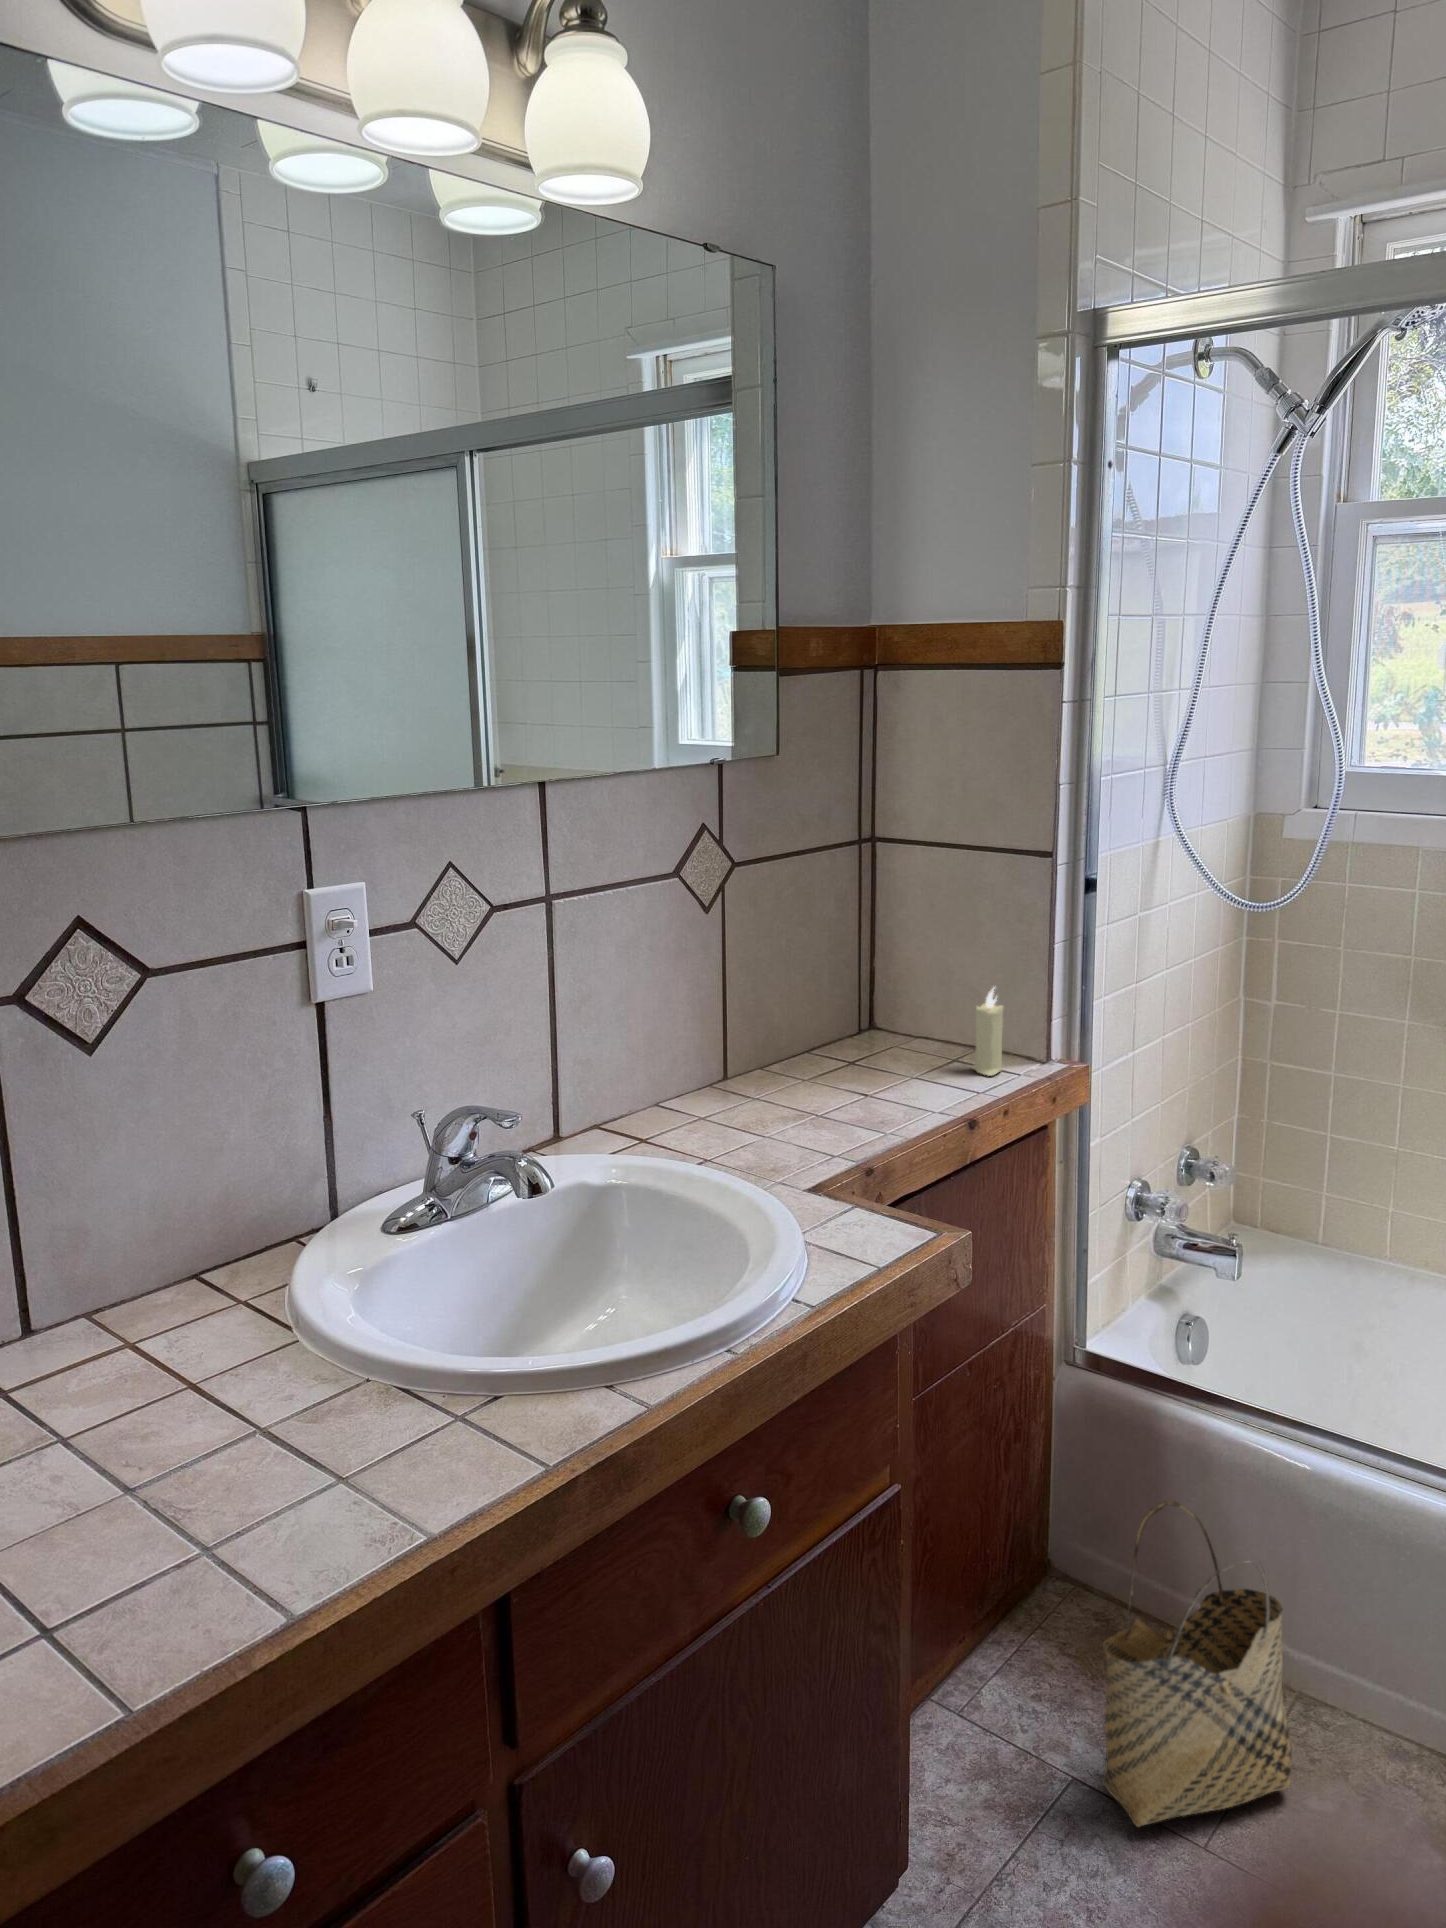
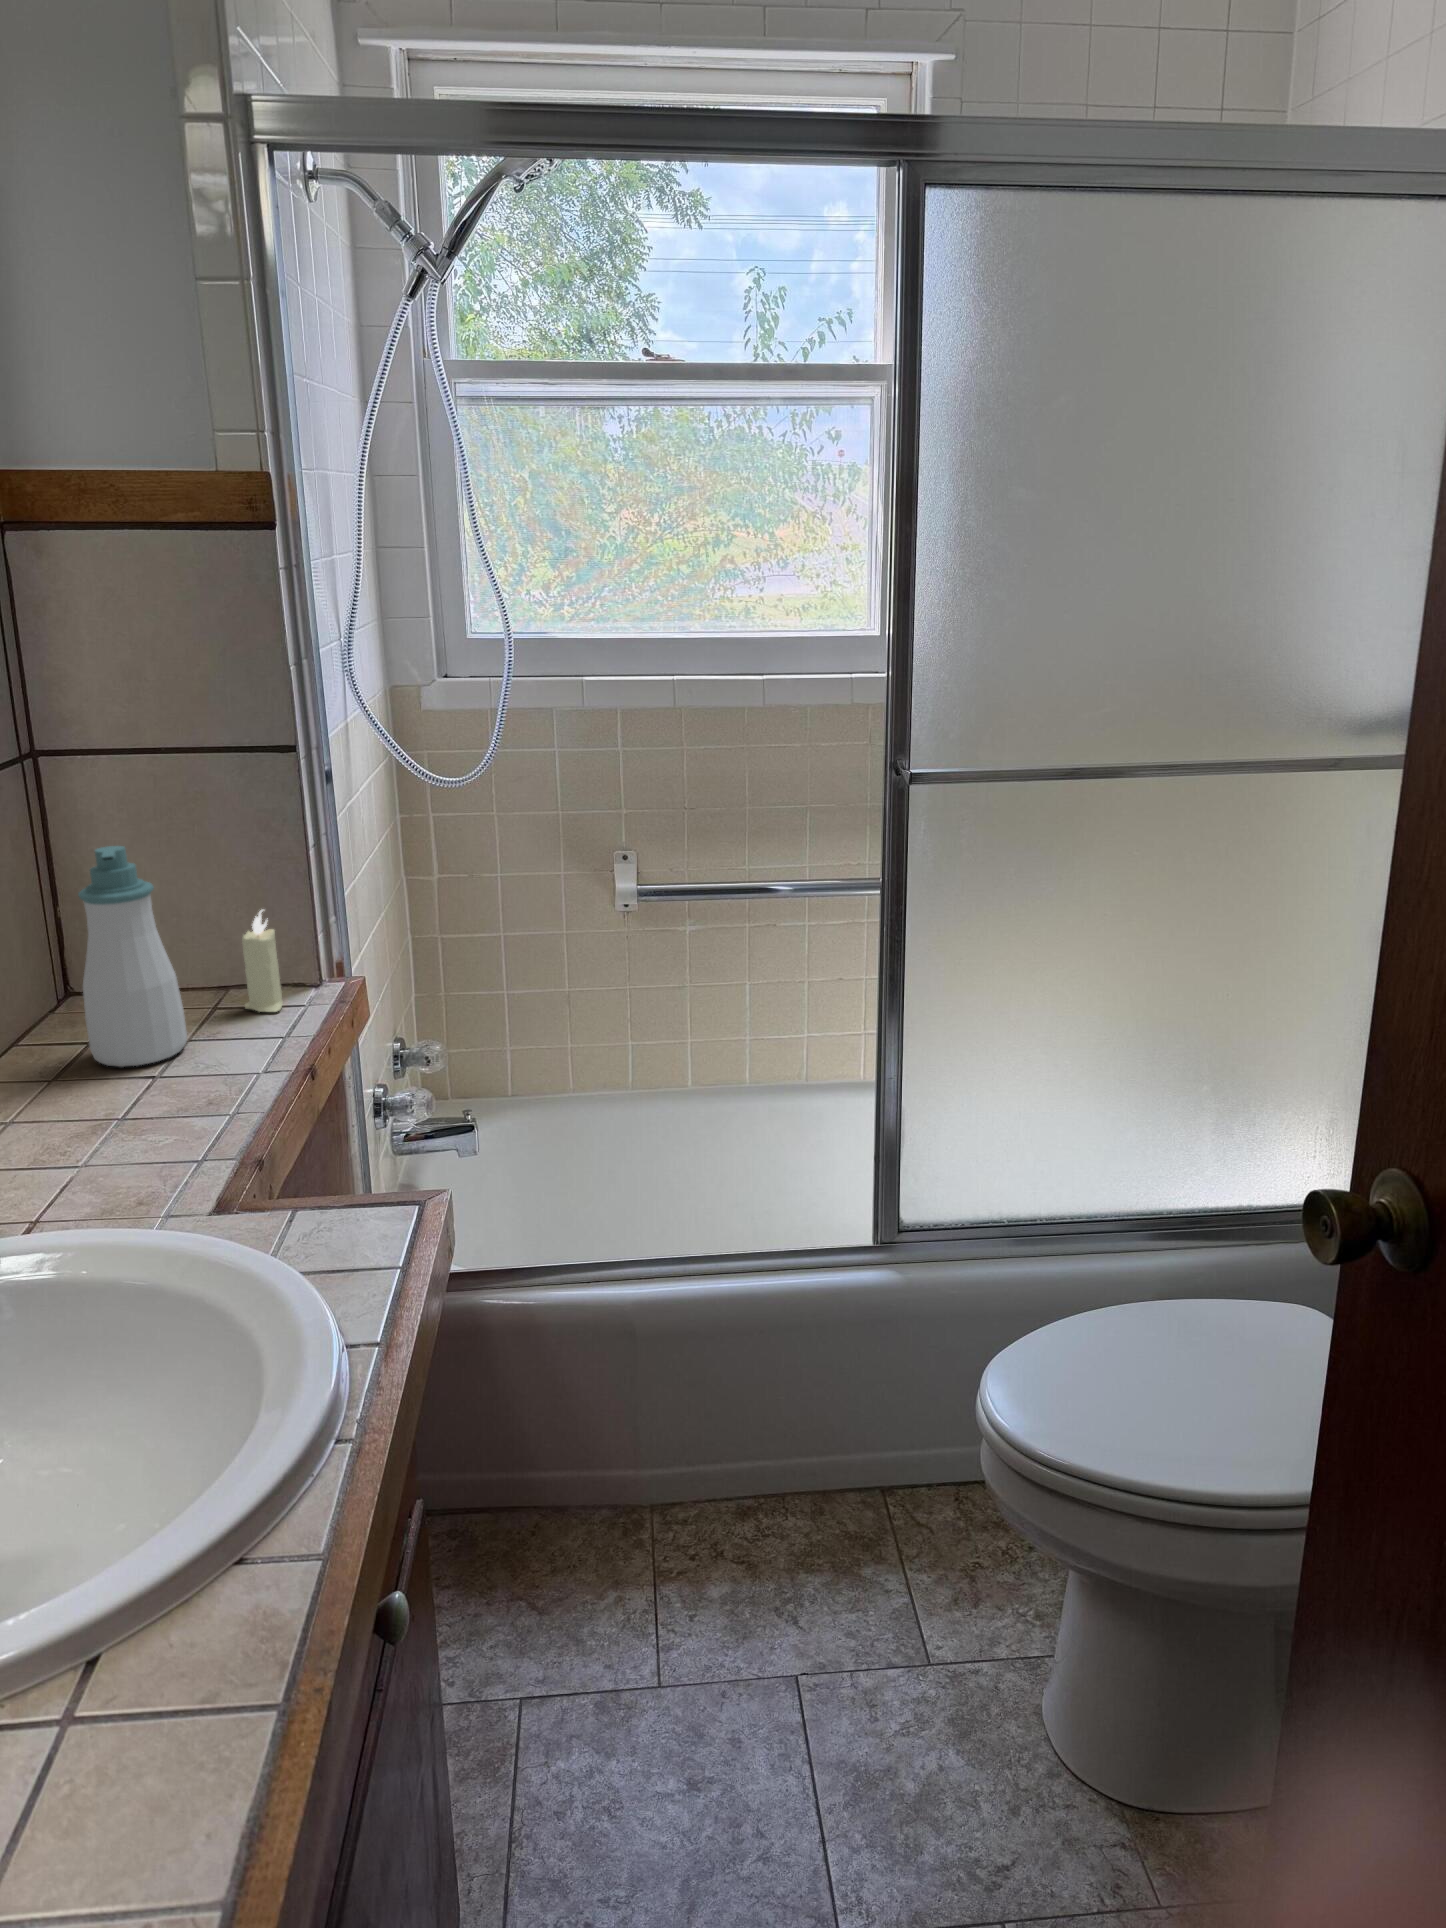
soap bottle: none [834,913,907,1089] -> present [78,846,187,1067]
woven basket: present [1102,1501,1292,1827] -> none [544,1386,700,1706]

